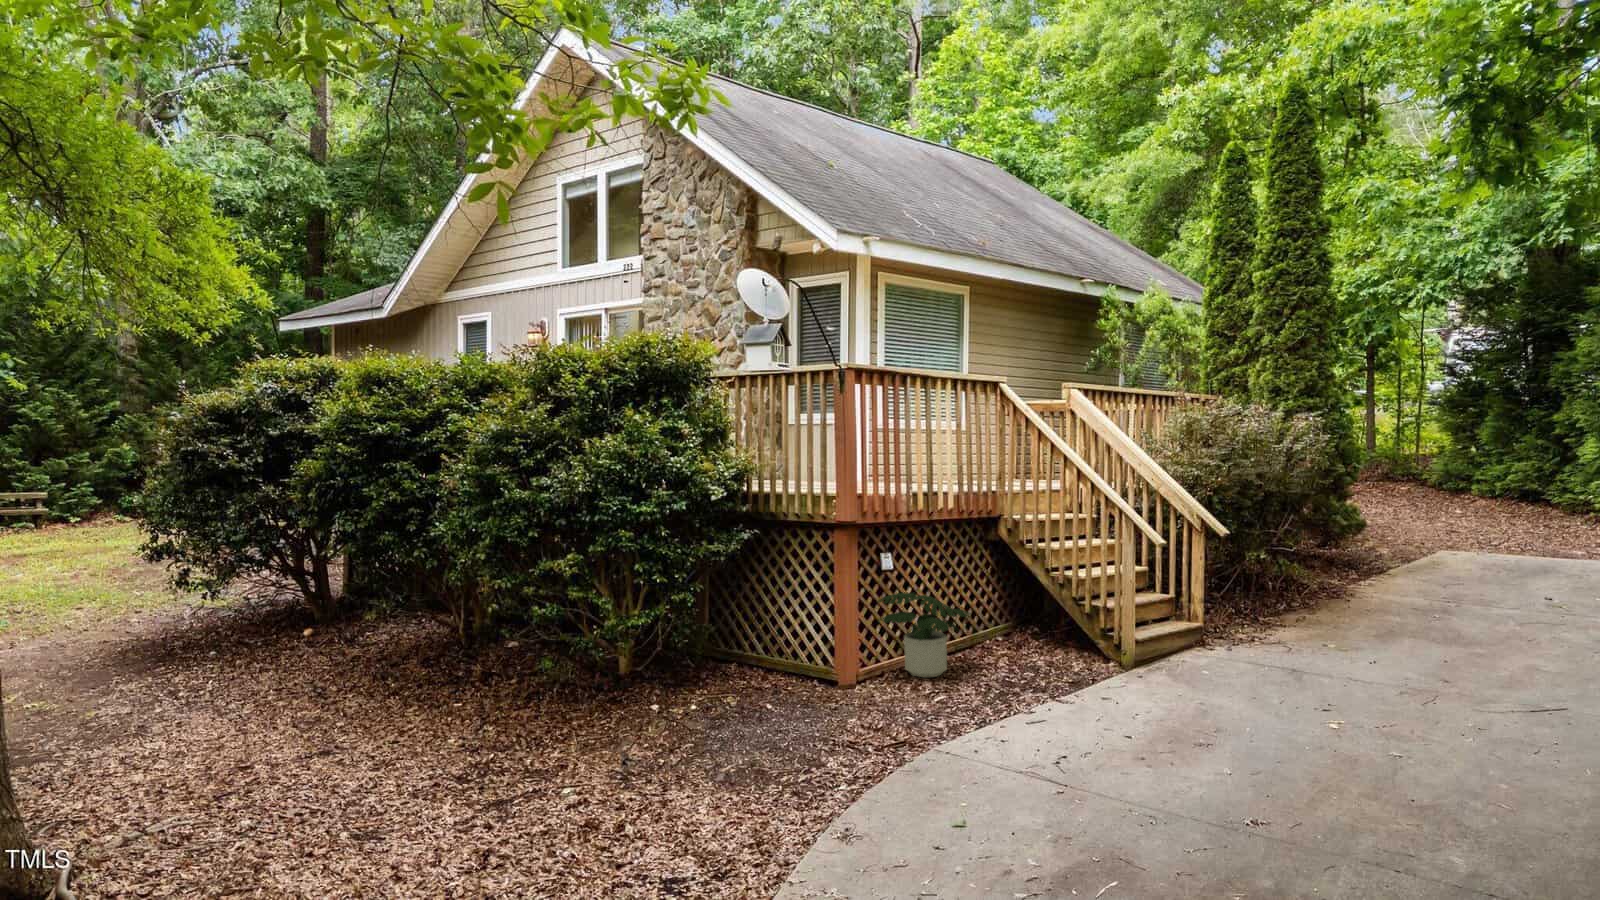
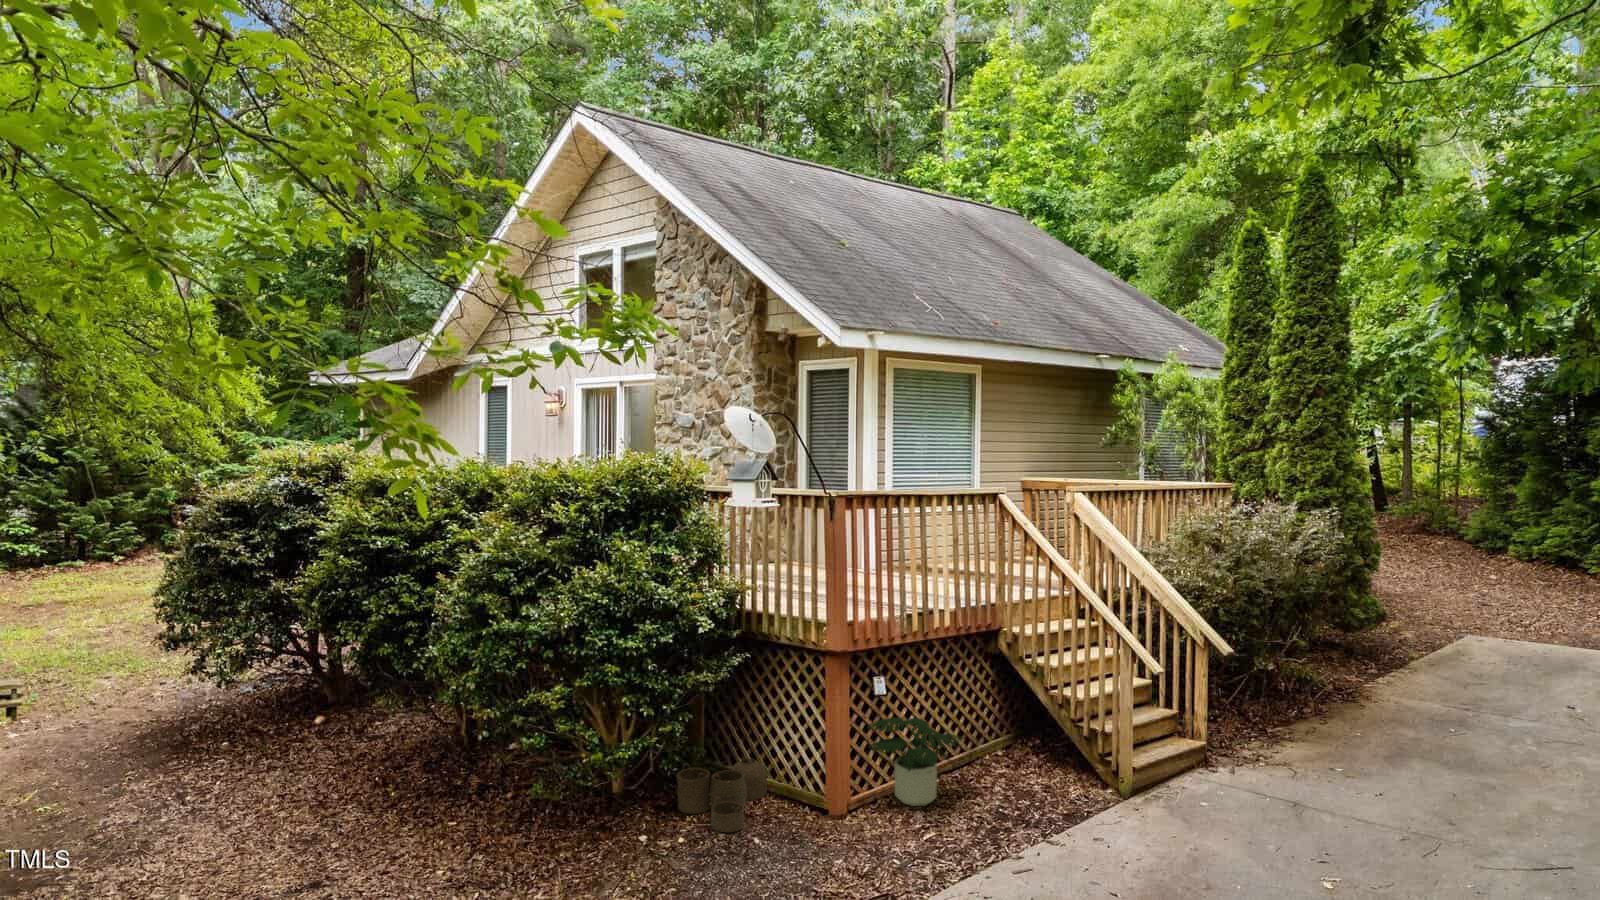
woven basket: none [687,635,776,701] -> present [677,758,767,832]

